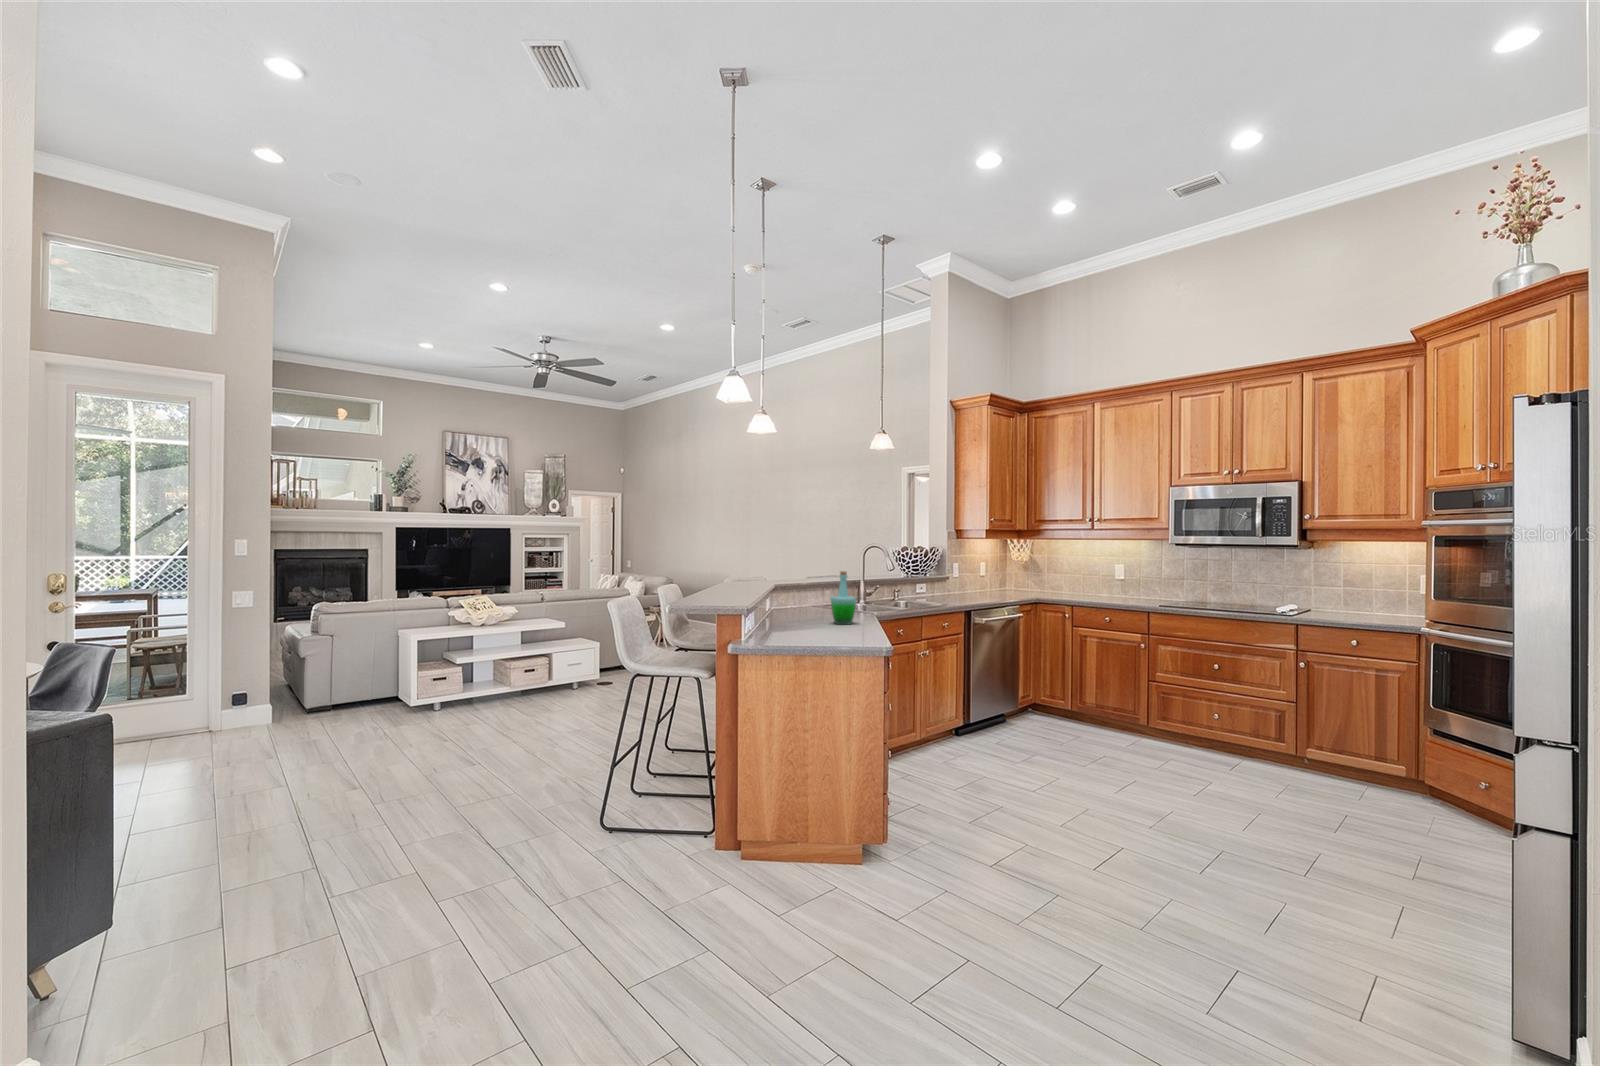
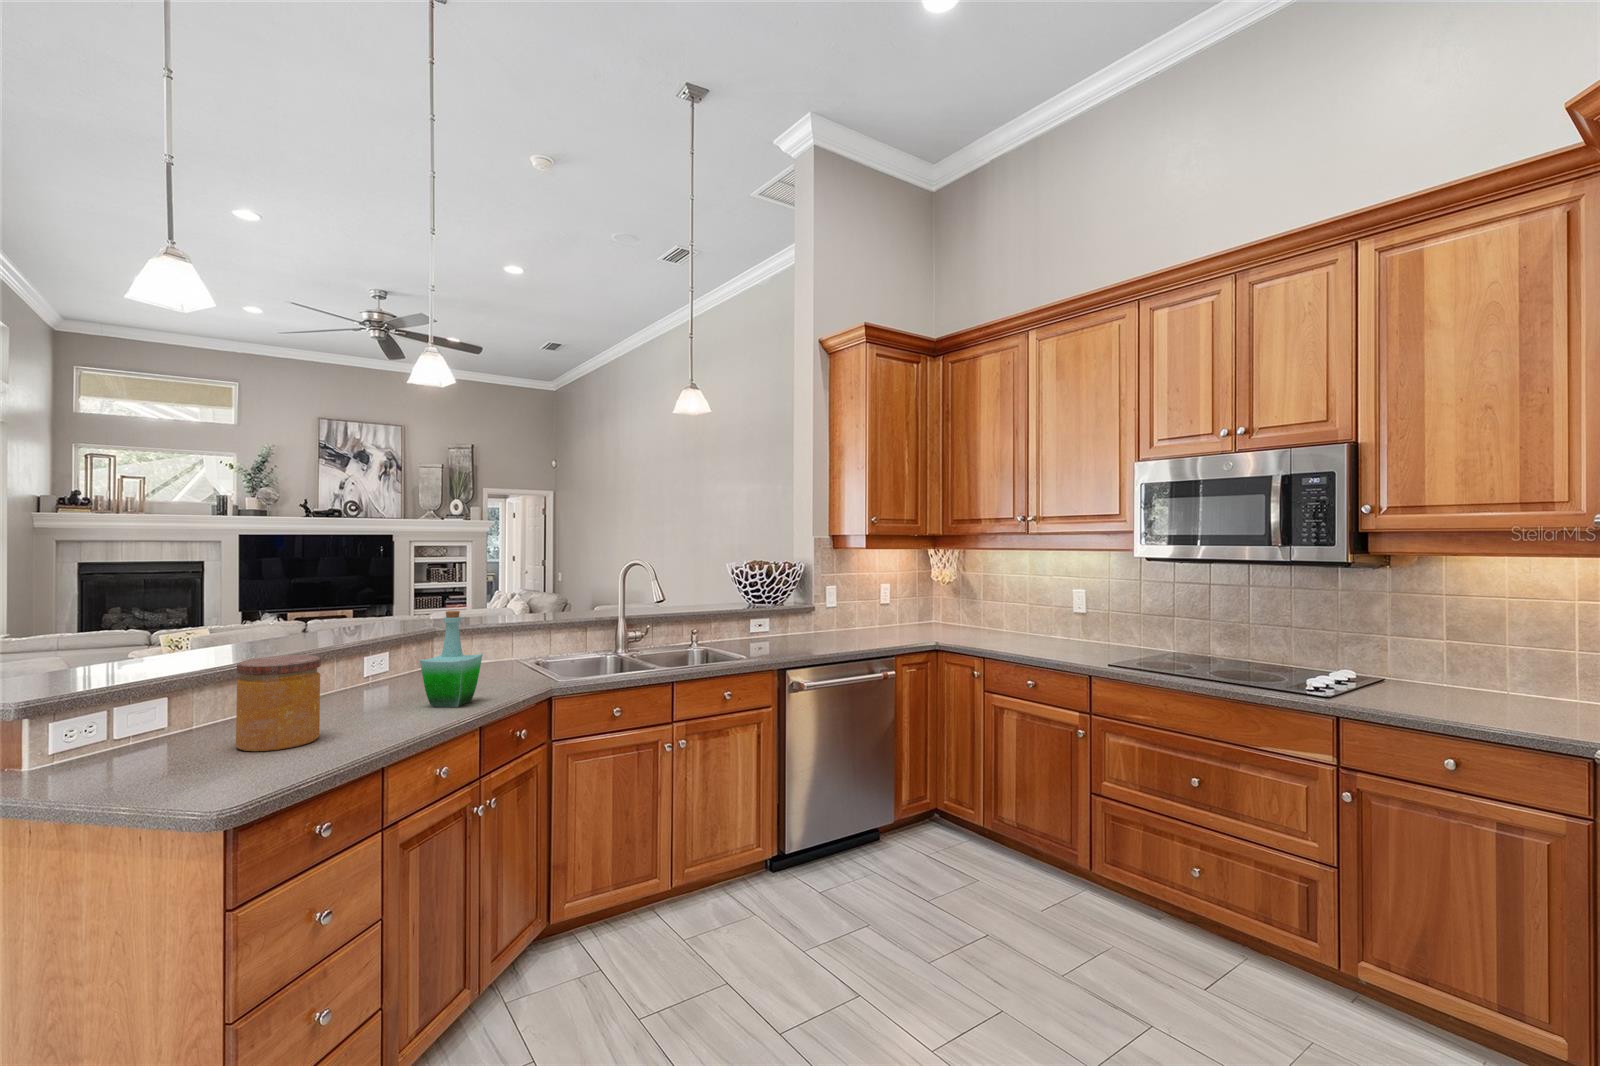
jar: none [797,592,833,638] -> present [236,655,321,751]

